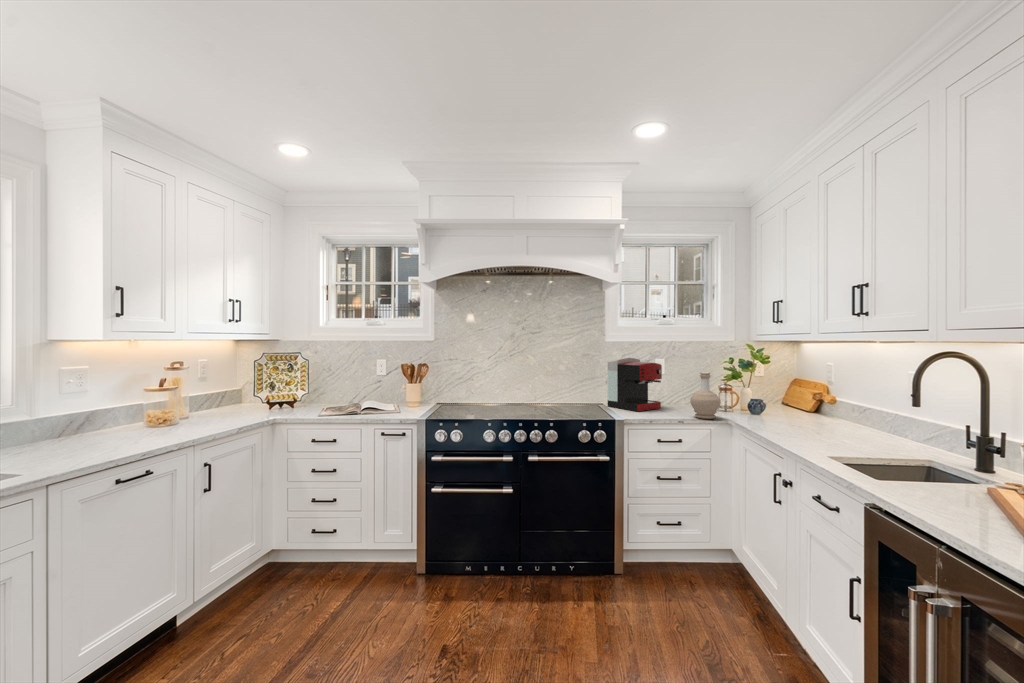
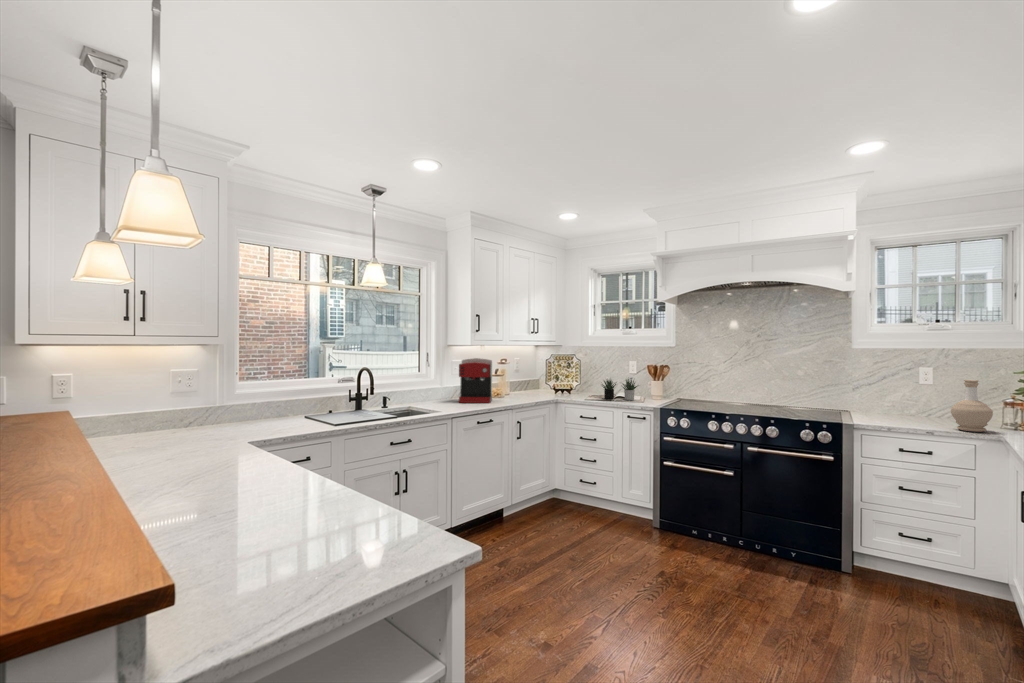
coffee maker: present [607,358,662,411] -> present [459,358,492,403]
succulent plant: none [339,381,393,411] -> present [602,379,637,400]

